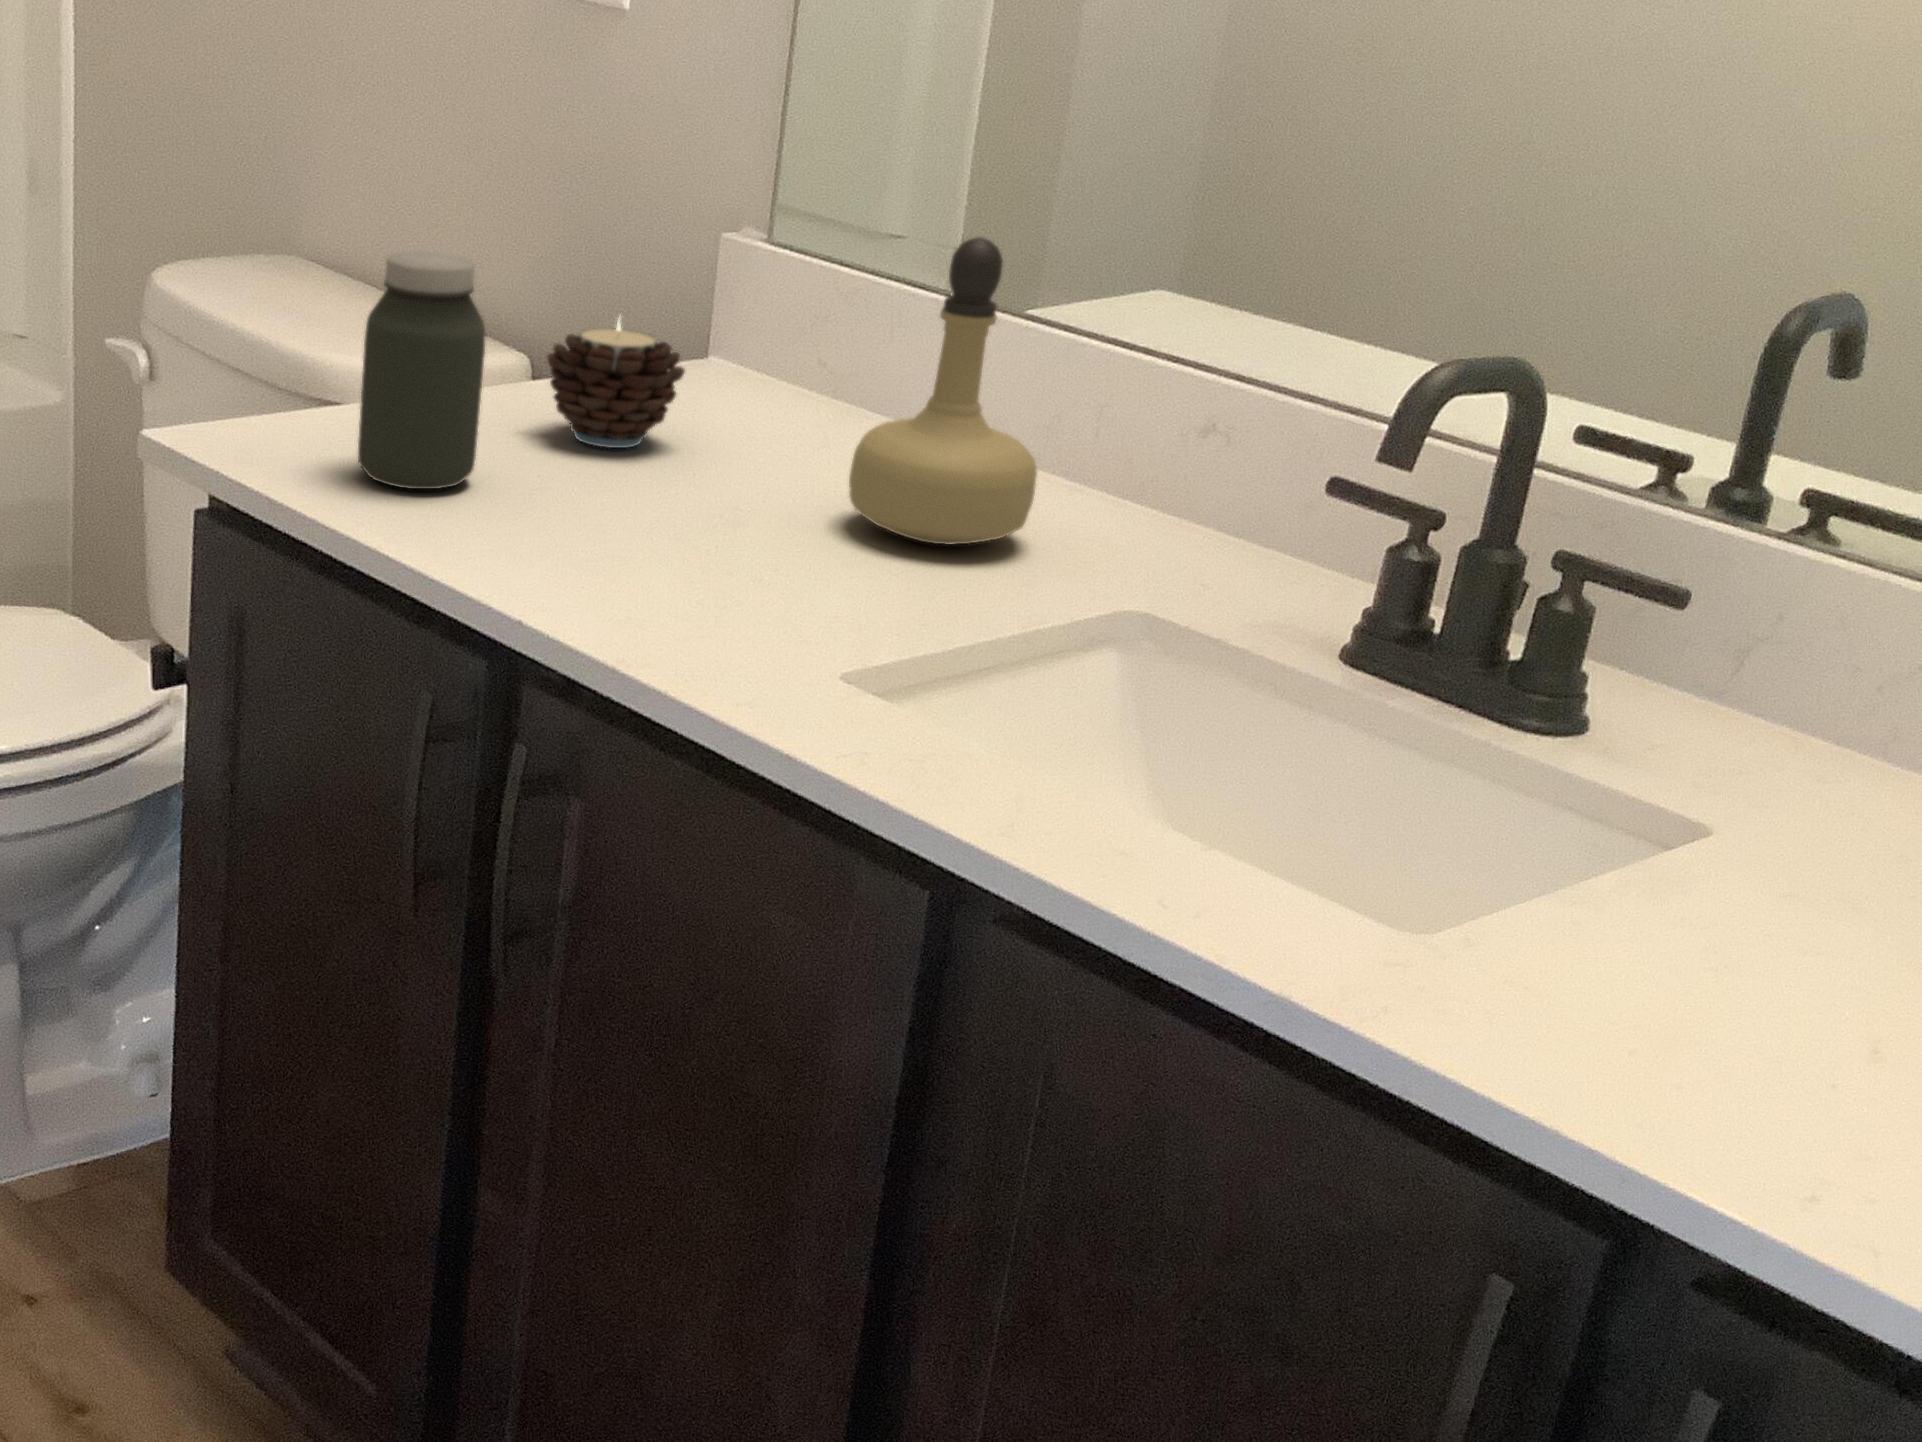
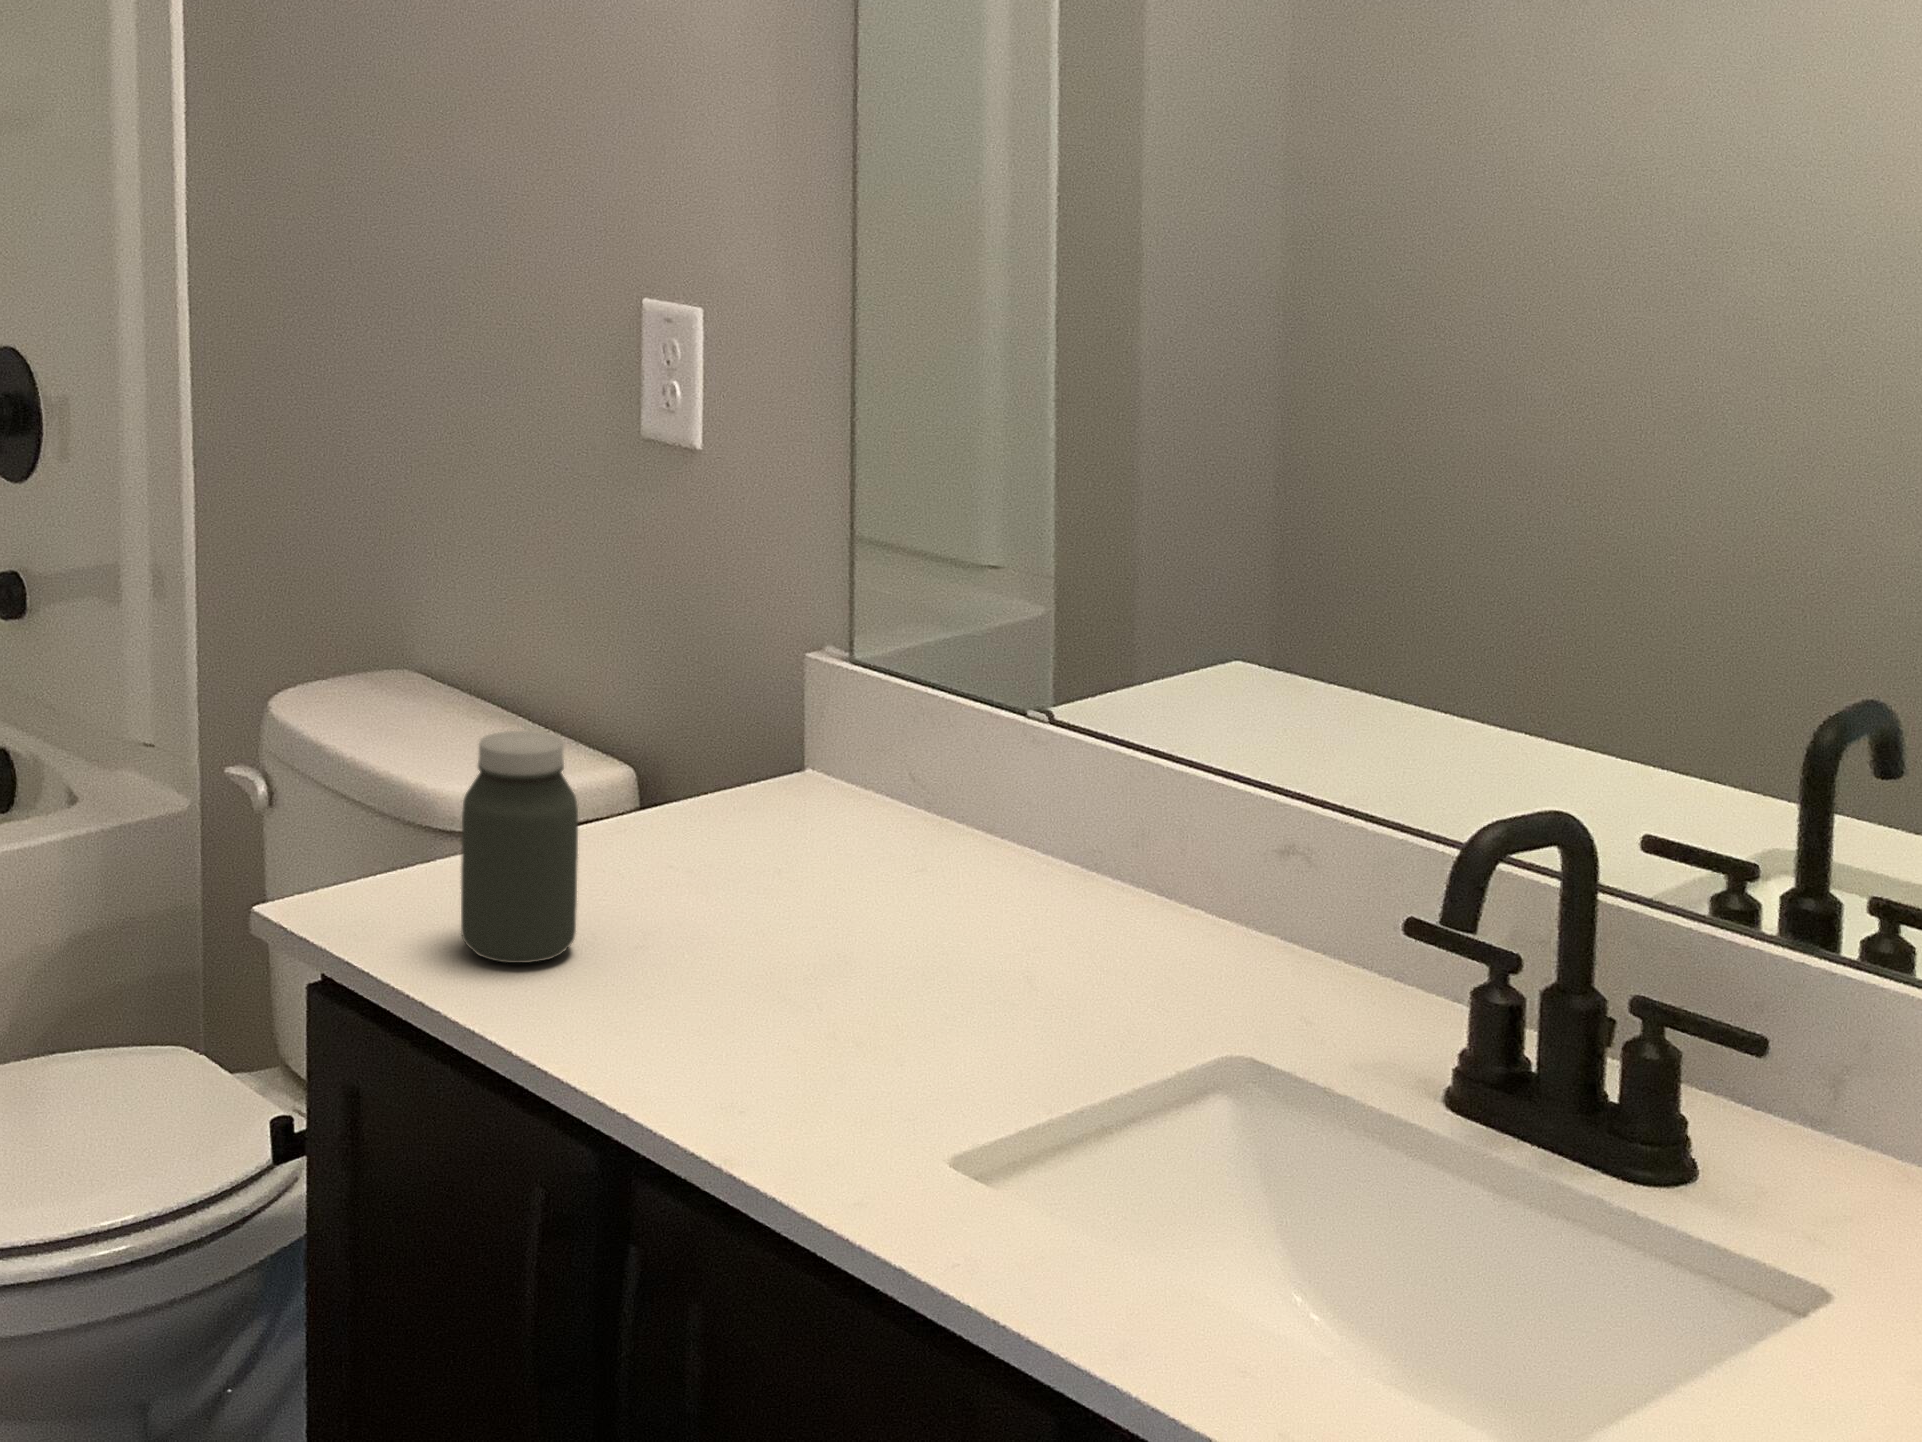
perfume bottle: present [849,237,1037,544] -> none [941,694,1123,991]
candle: present [547,320,685,448] -> none [642,767,776,897]

